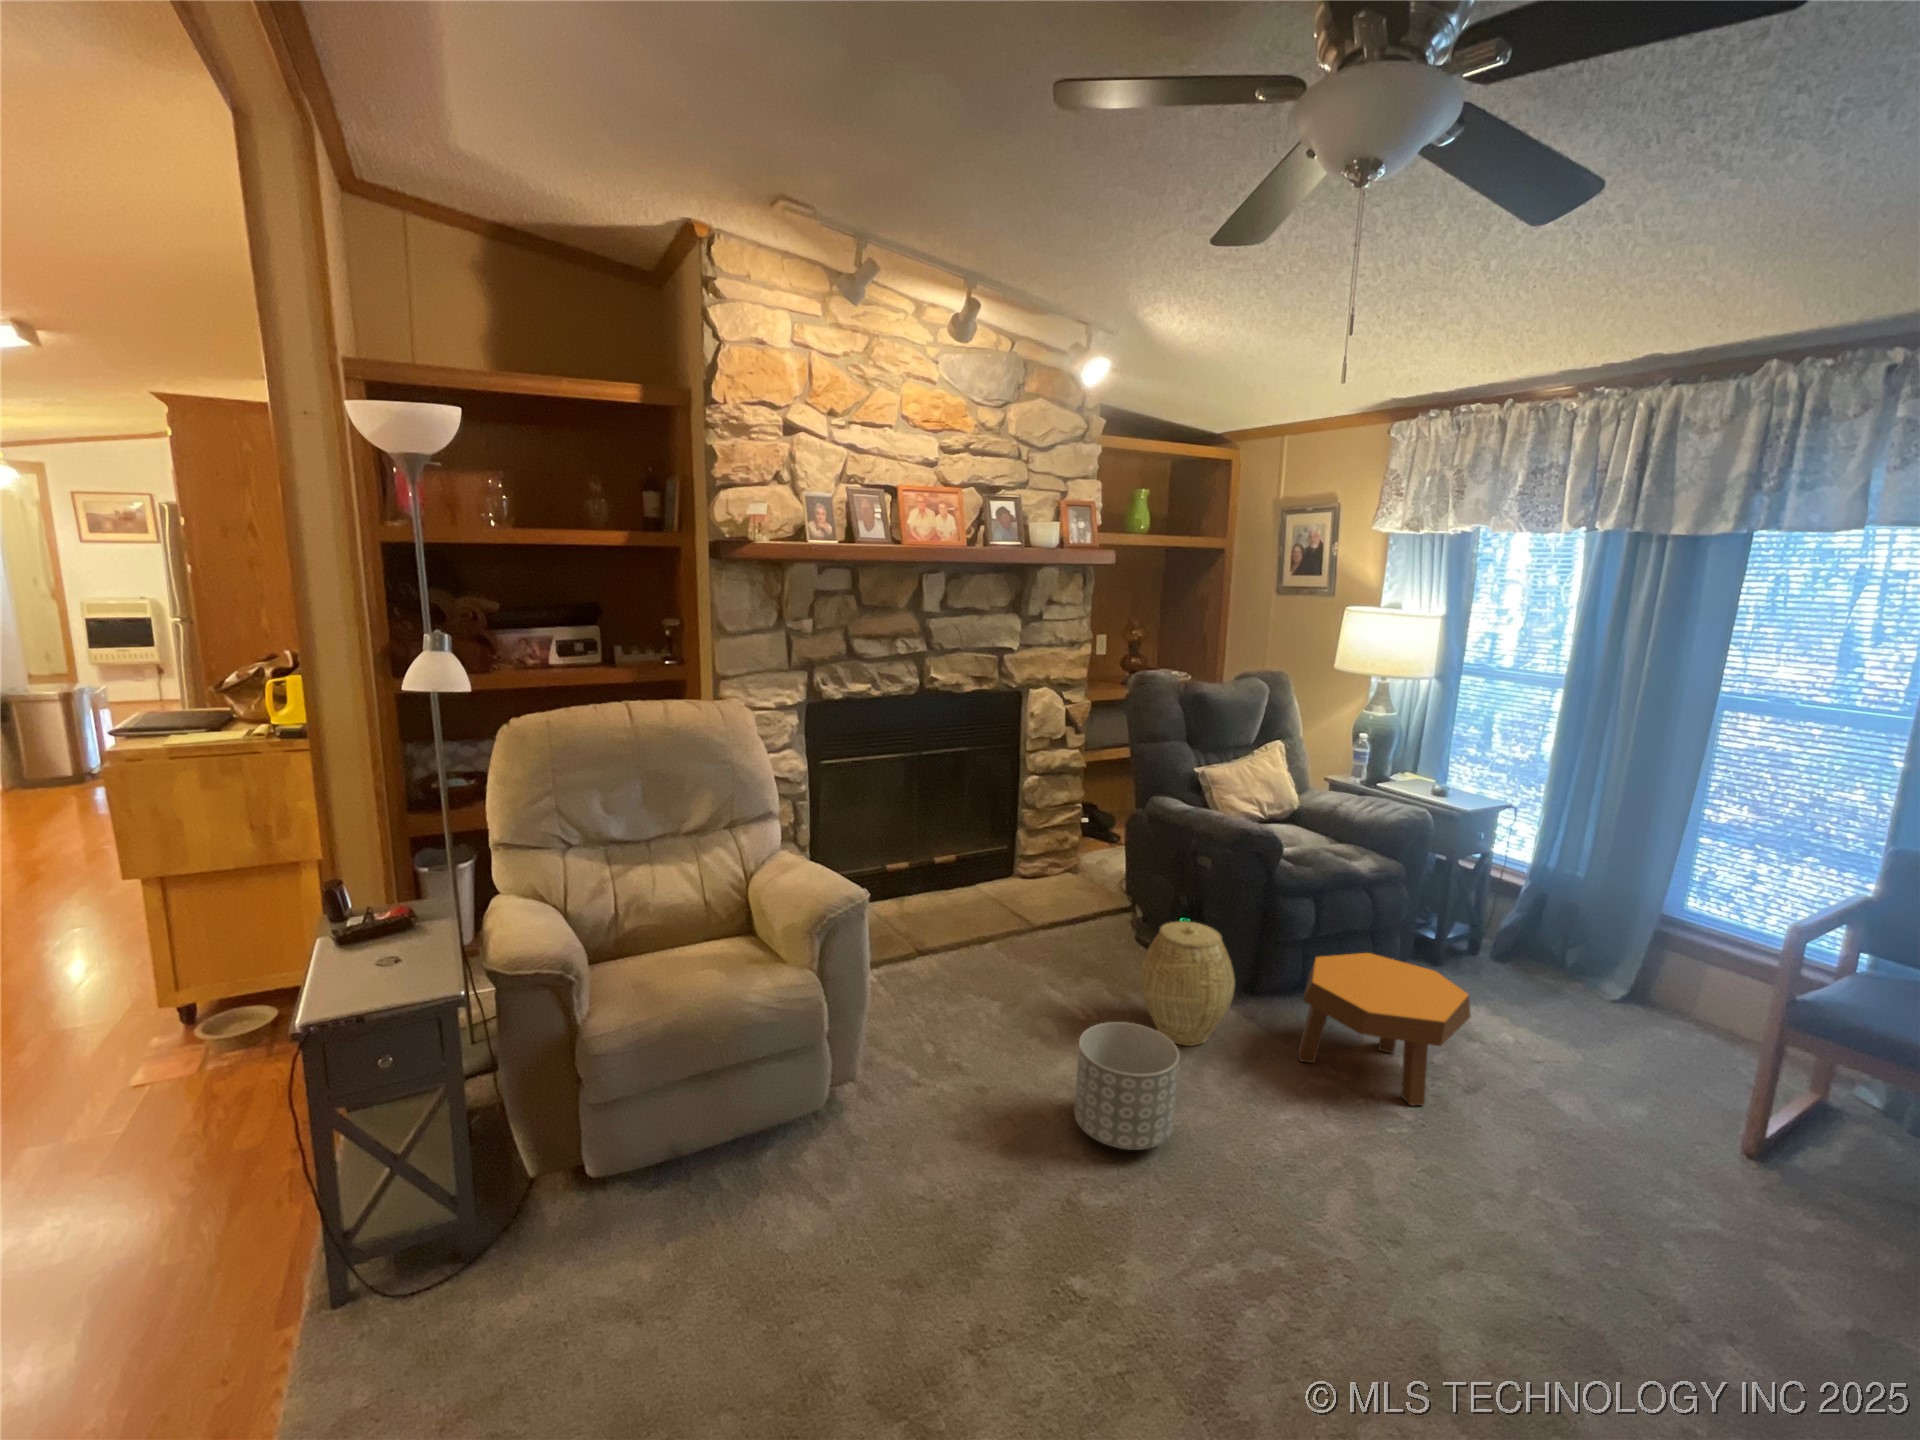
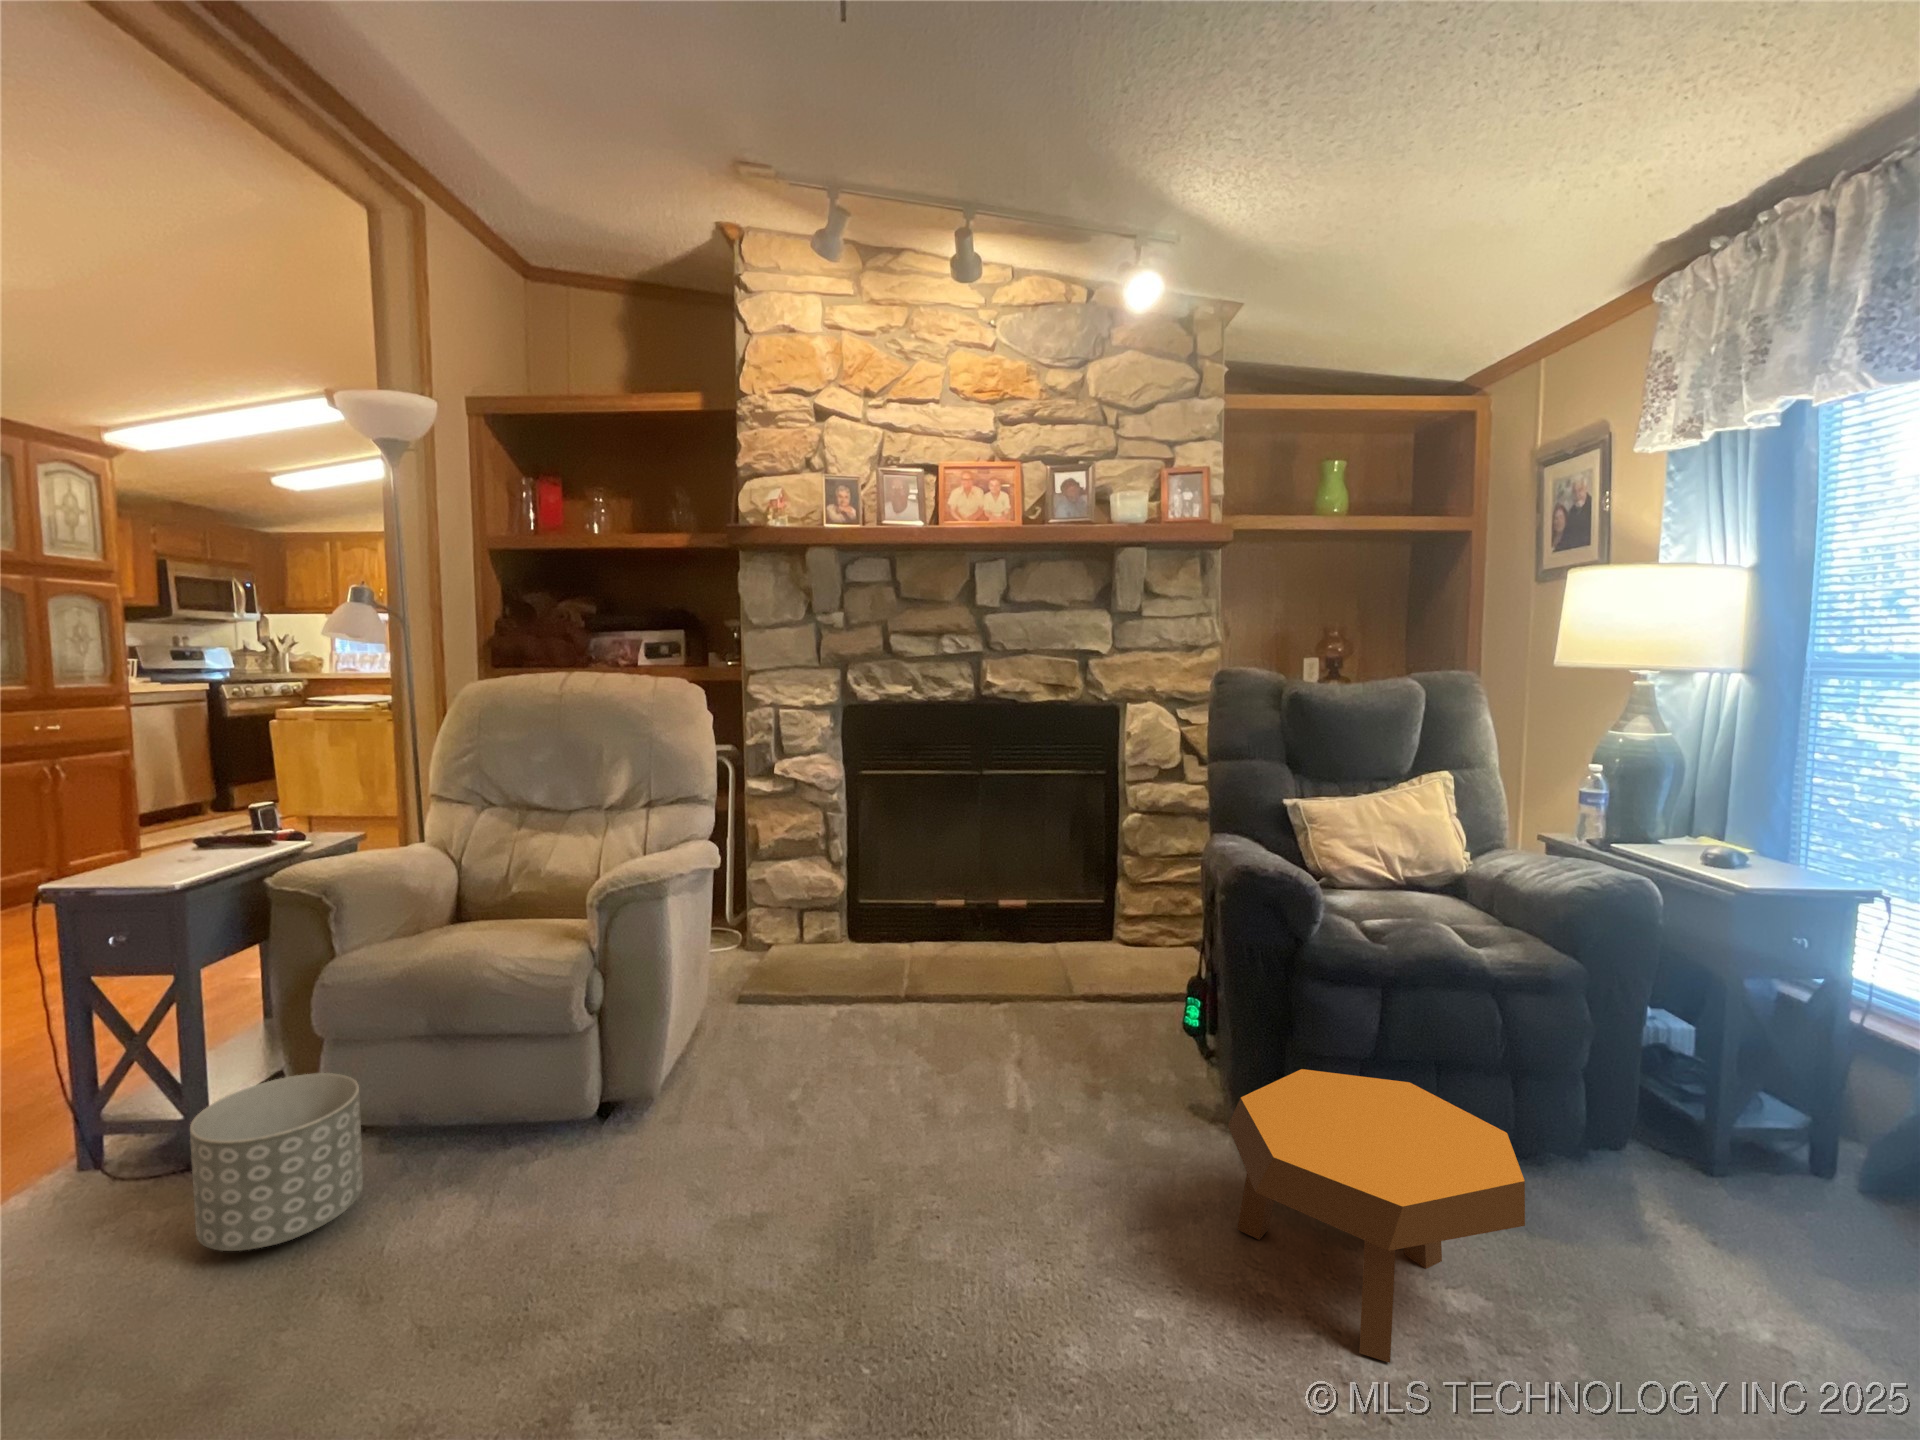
woven basket: present [1140,921,1235,1046] -> none [1040,981,1175,1167]
planter: present [1074,1022,1179,1150] -> present [190,1073,363,1251]

